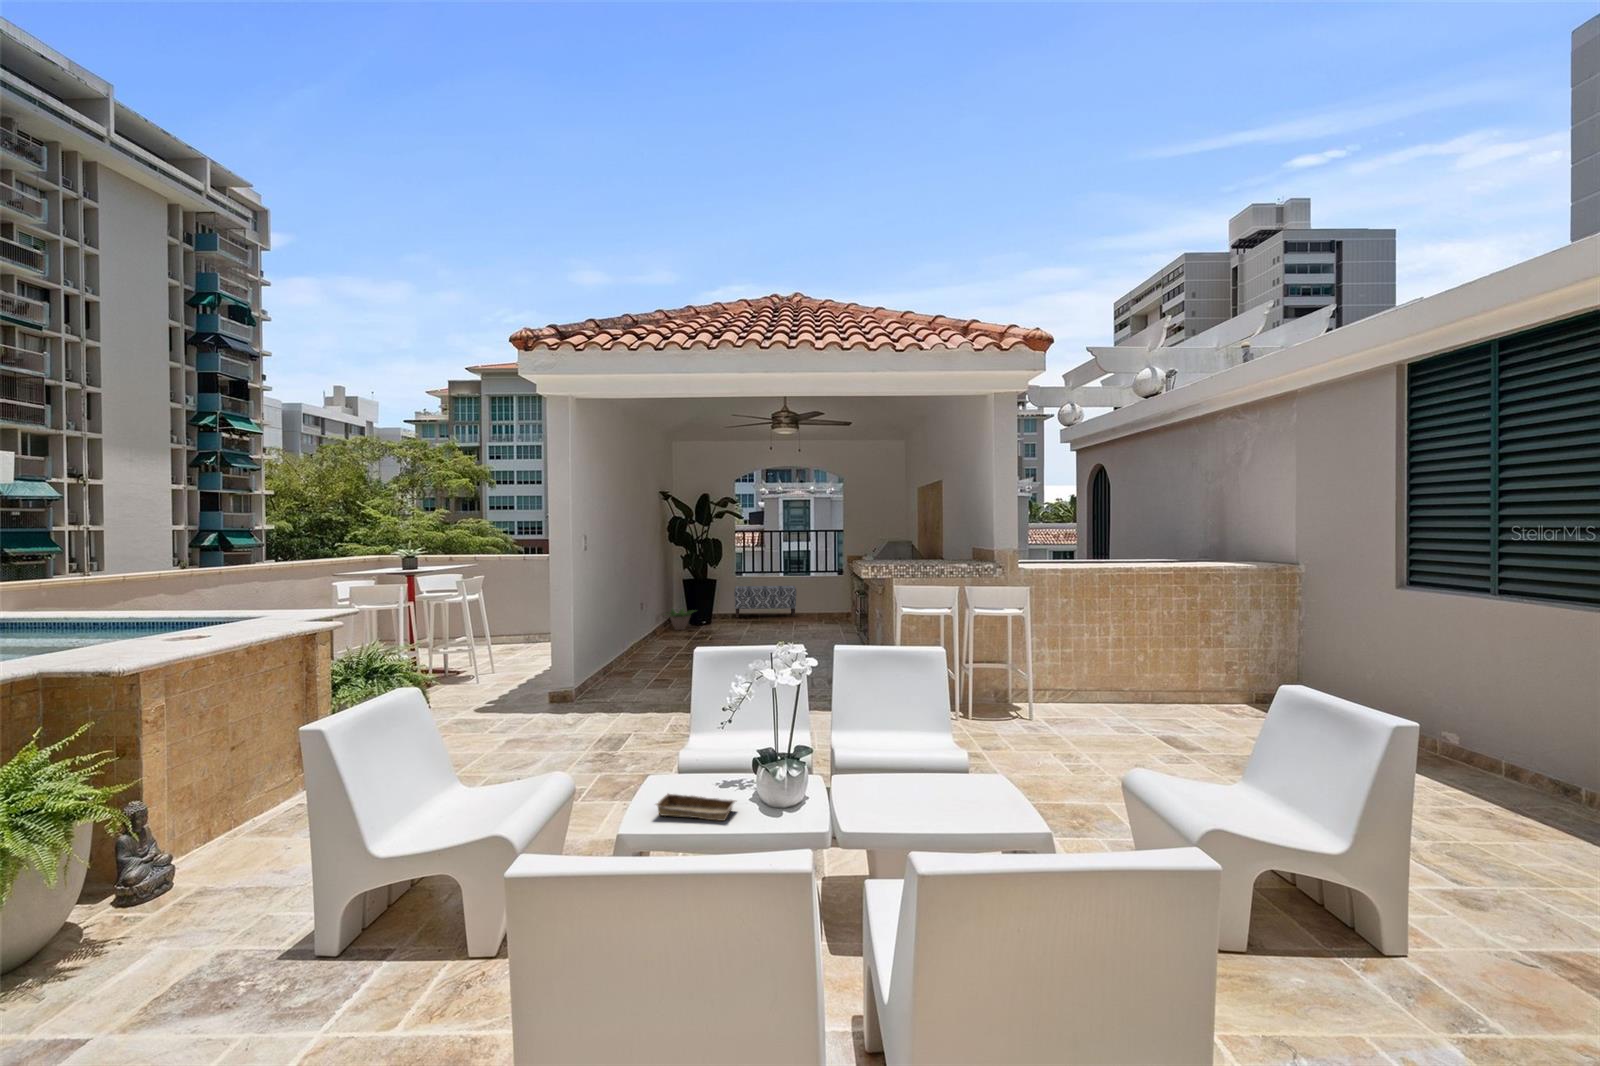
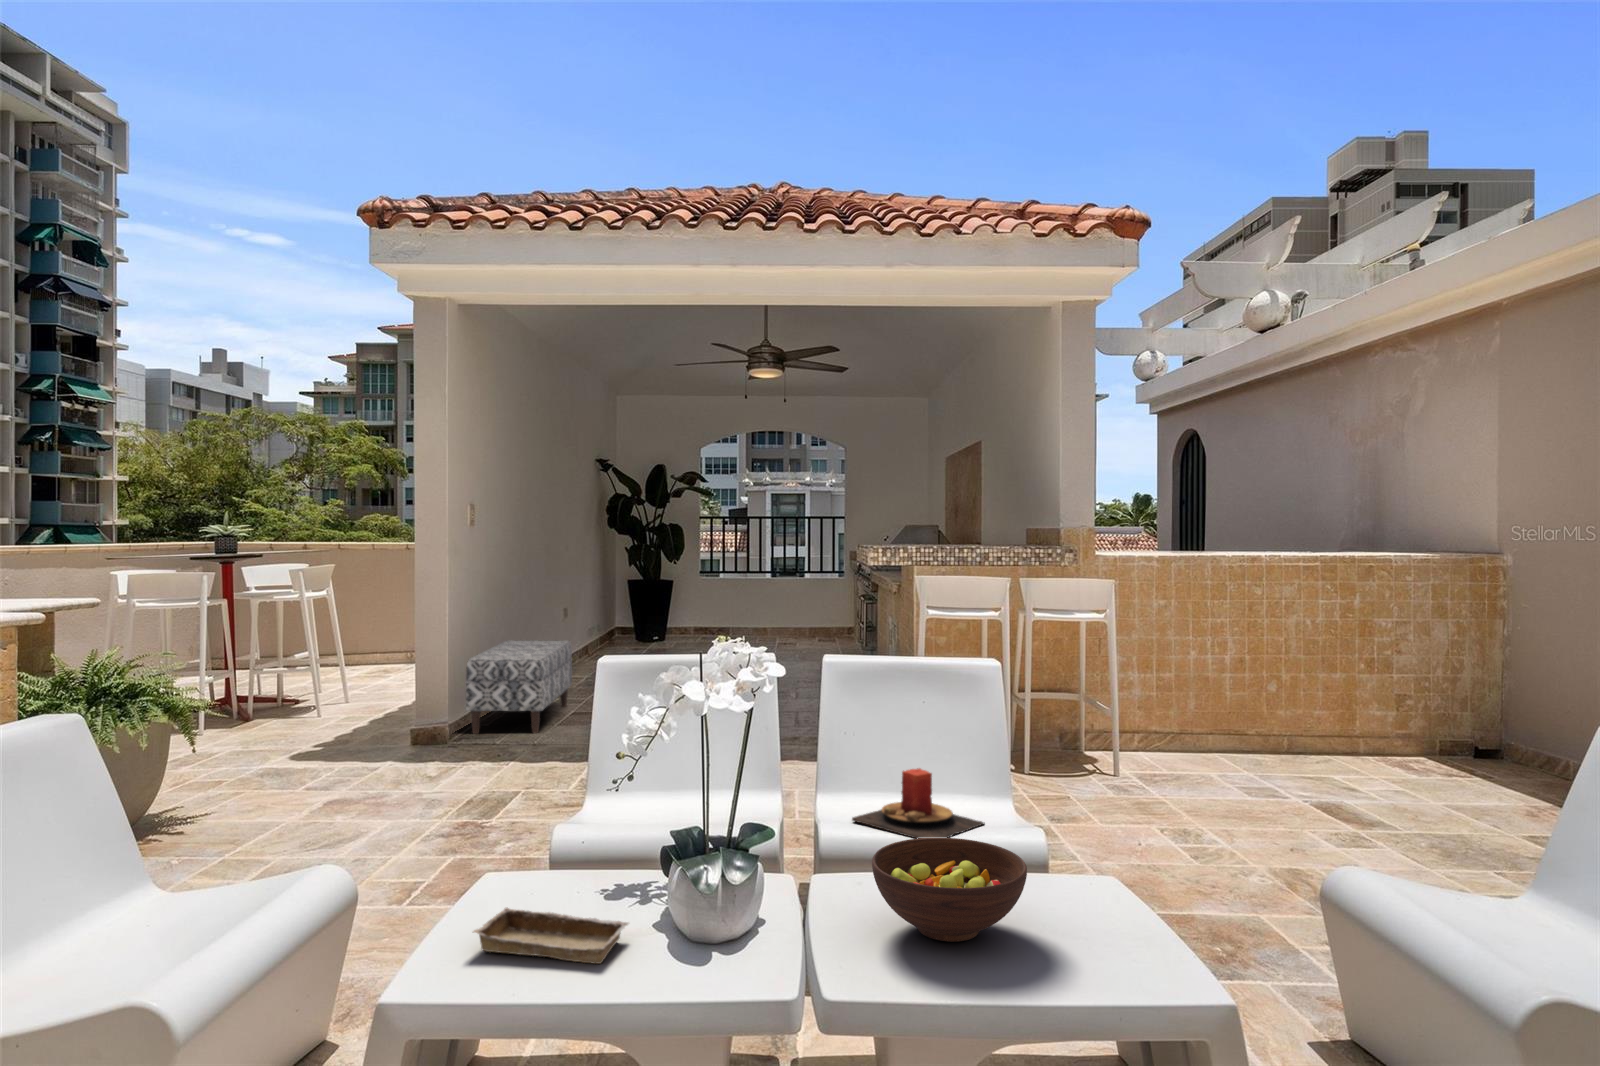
bench: present [734,586,796,618] -> present [466,640,572,734]
decorative plant: present [668,608,694,630] -> none [597,619,647,649]
candle: none [856,715,936,760] -> present [852,768,985,838]
fruit bowl: none [870,754,955,809] -> present [872,838,1027,942]

